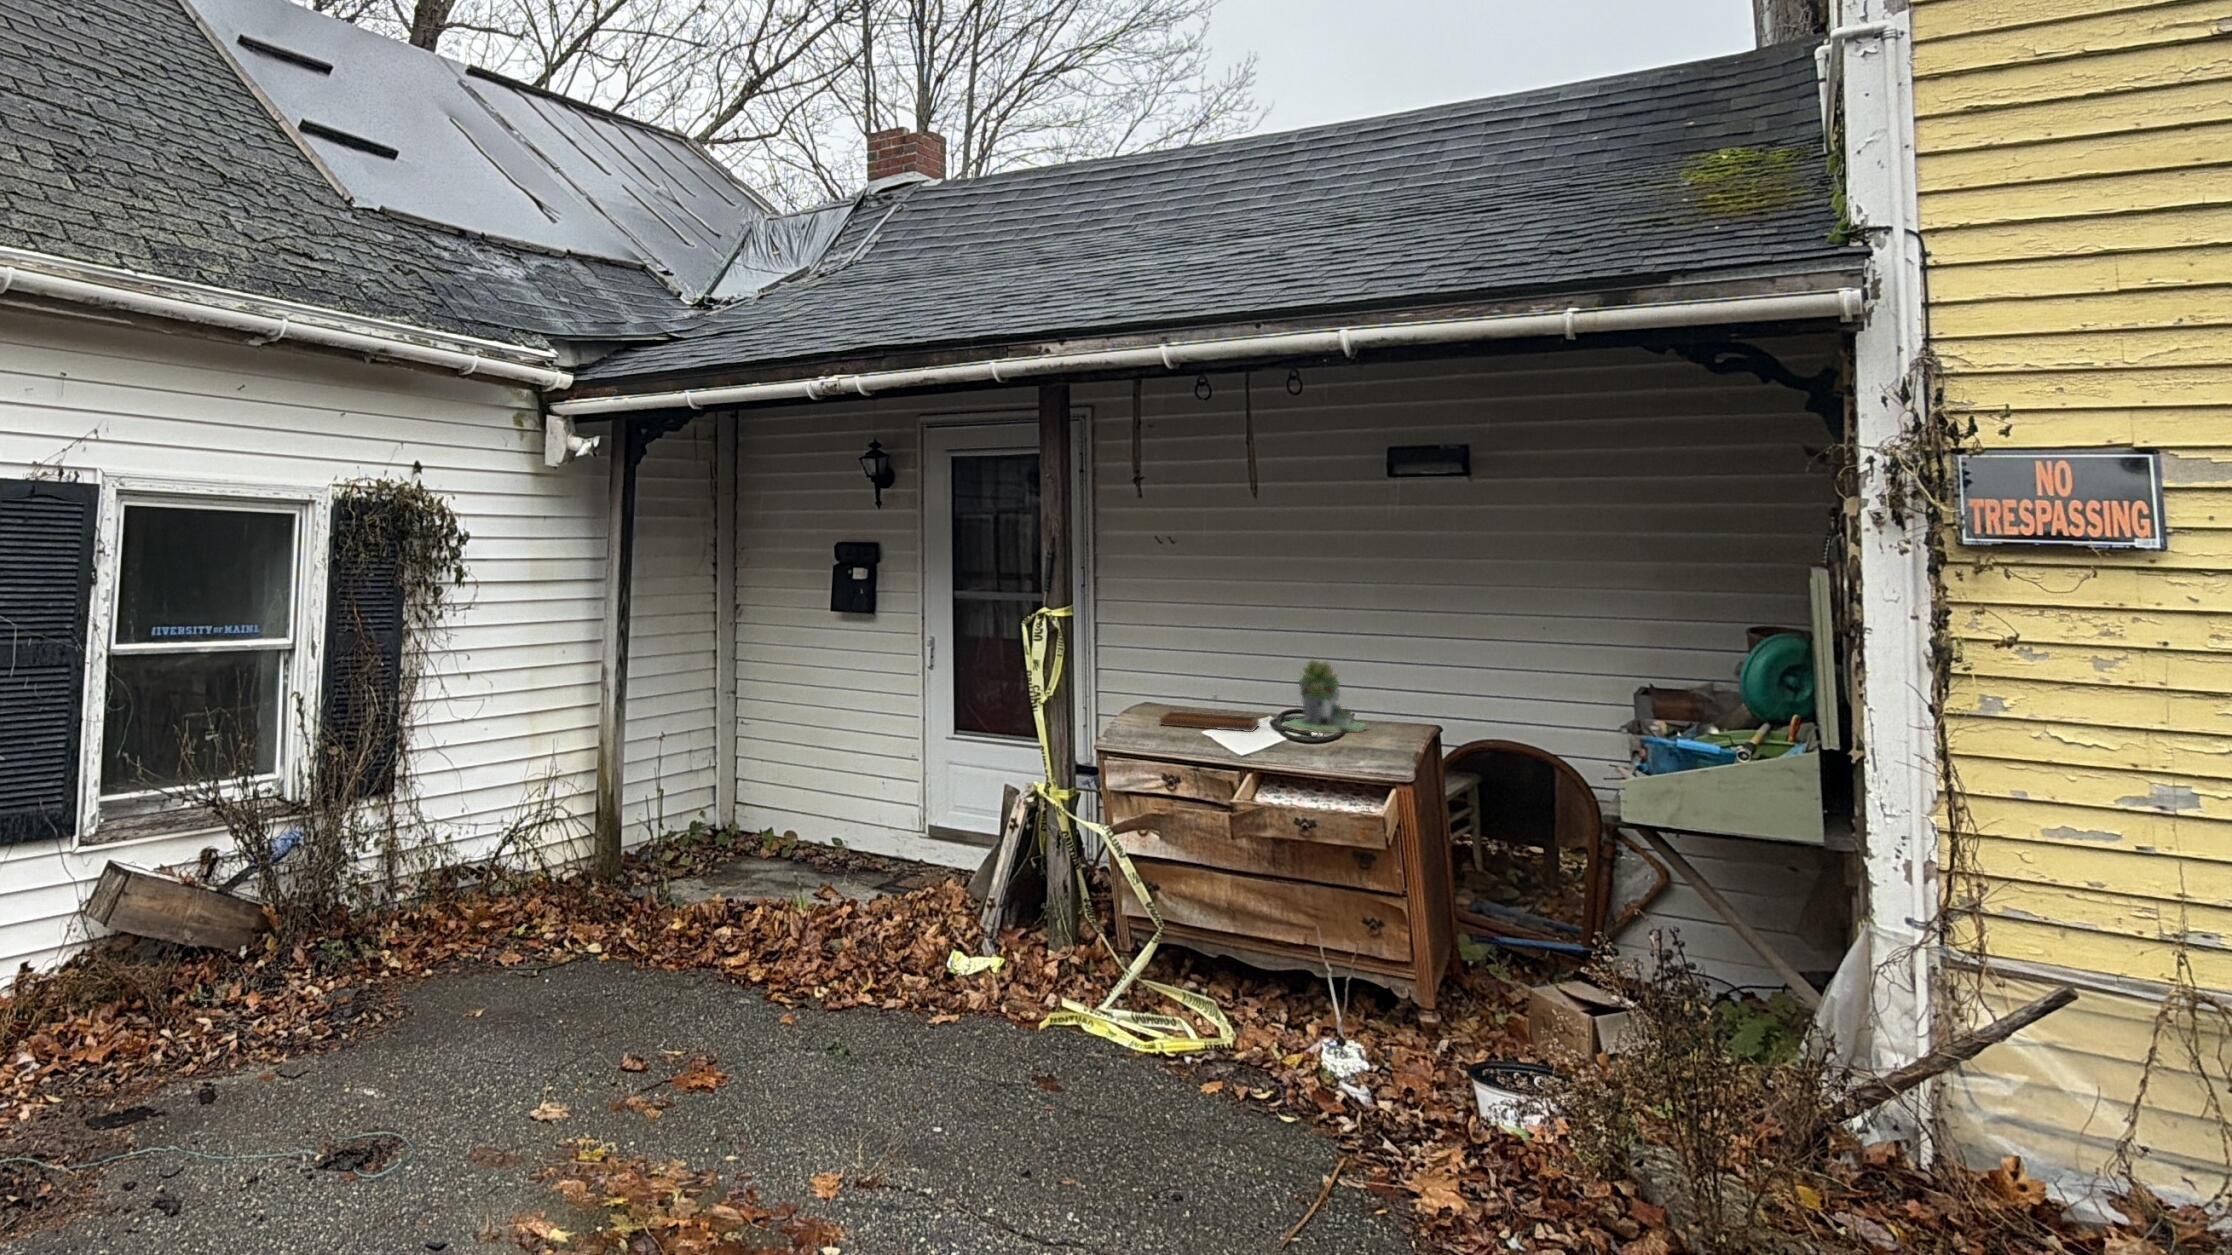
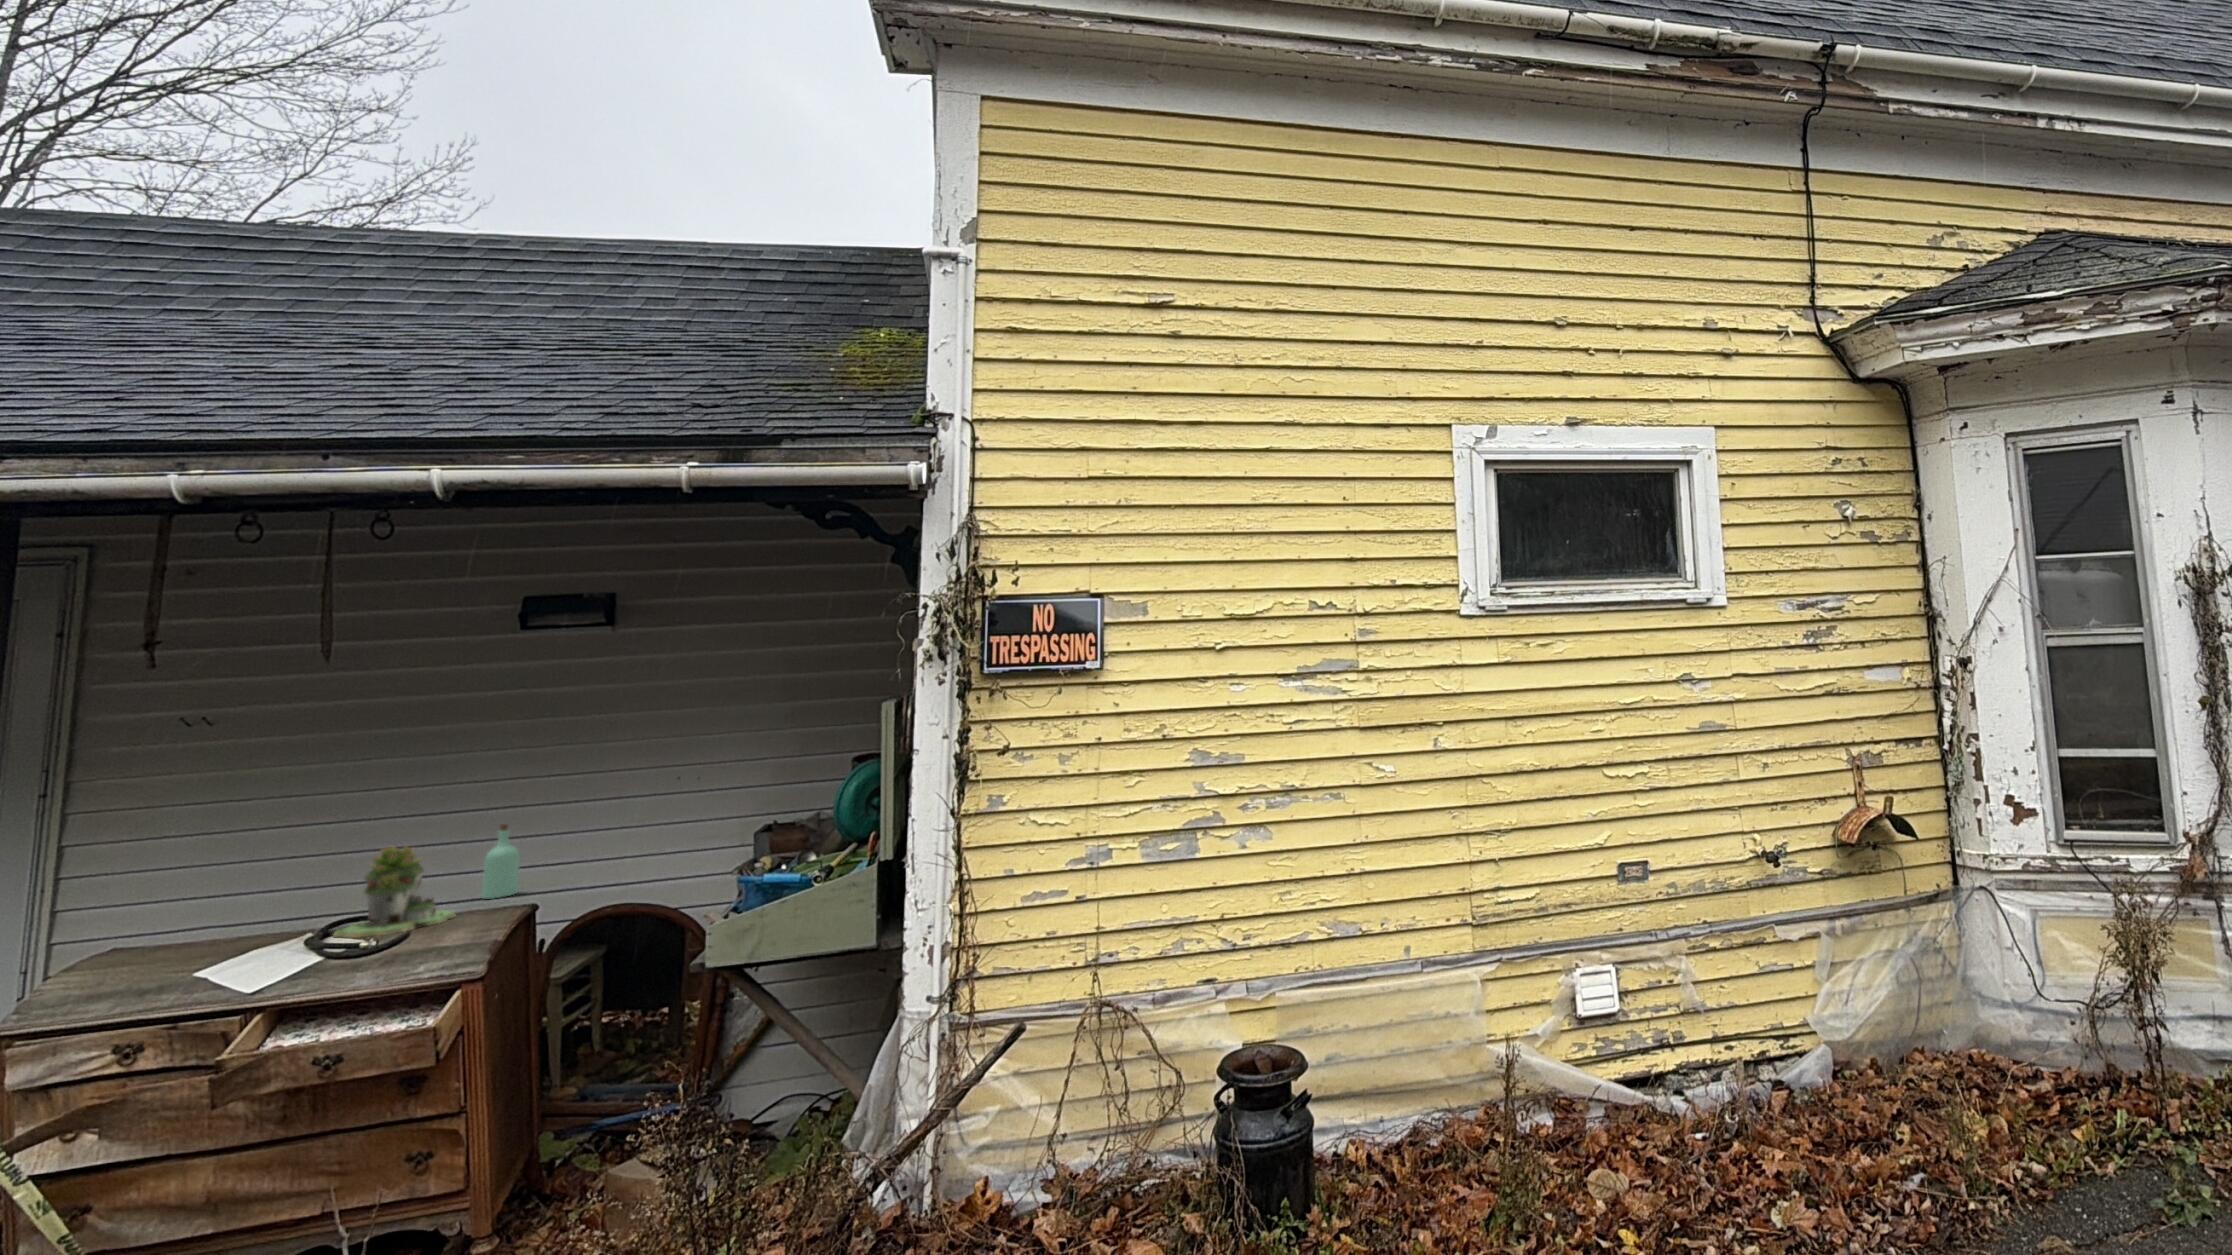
bottle: none [1380,656,1410,721] -> present [481,824,520,899]
tray: present [1160,695,1259,732] -> none [125,915,298,974]

